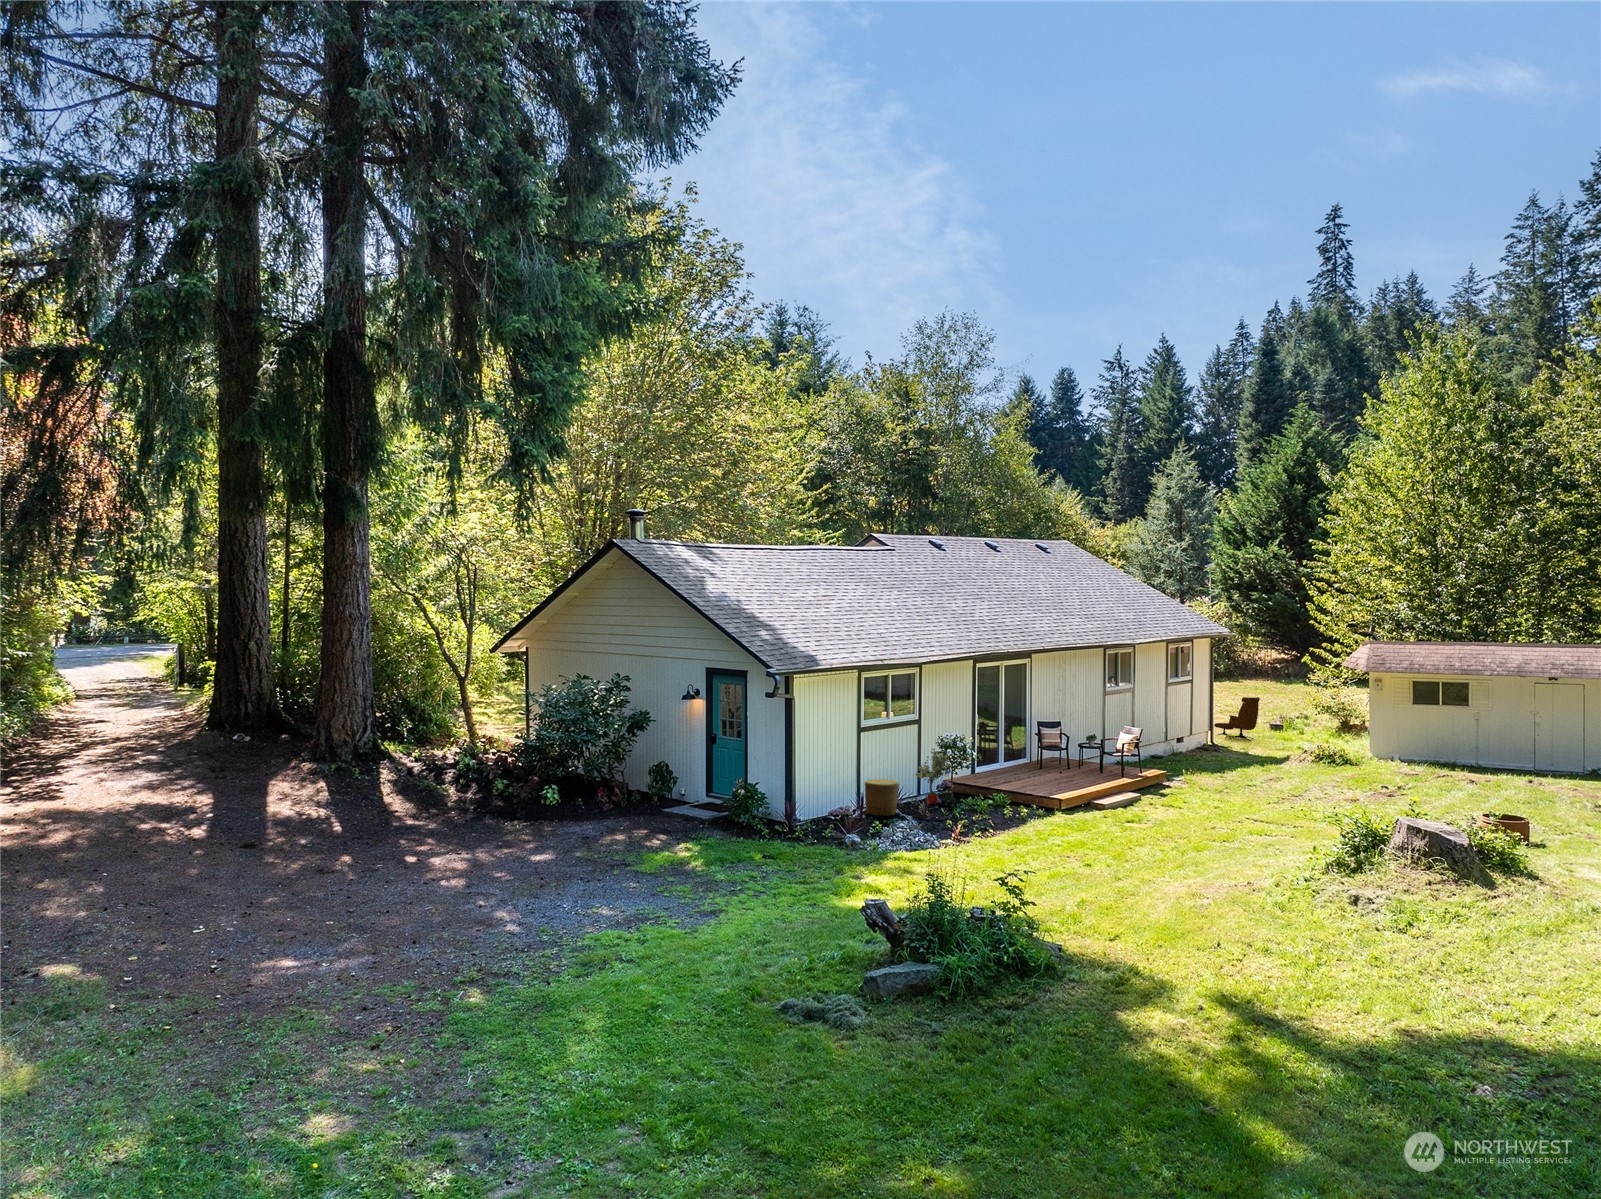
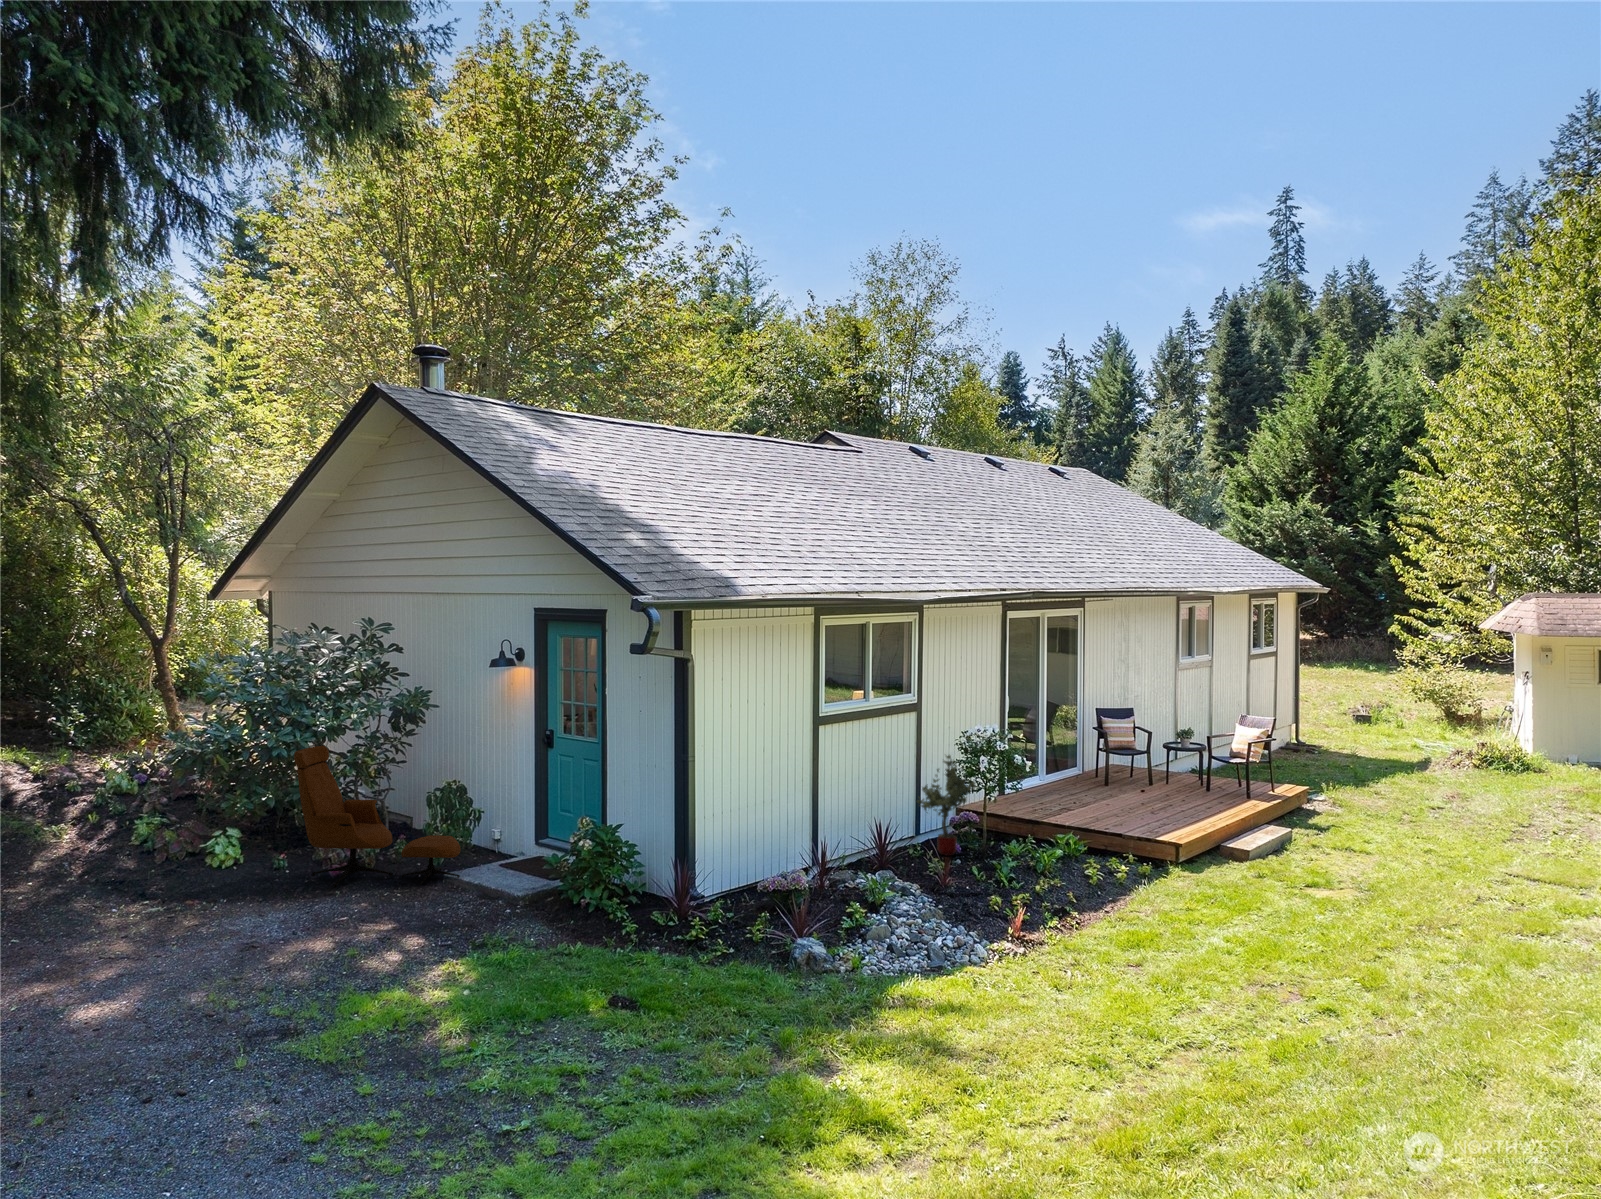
lounge chair: present [1214,697,1260,741] -> present [294,746,461,887]
woven basket: present [865,779,898,816] -> none [829,813,892,886]

